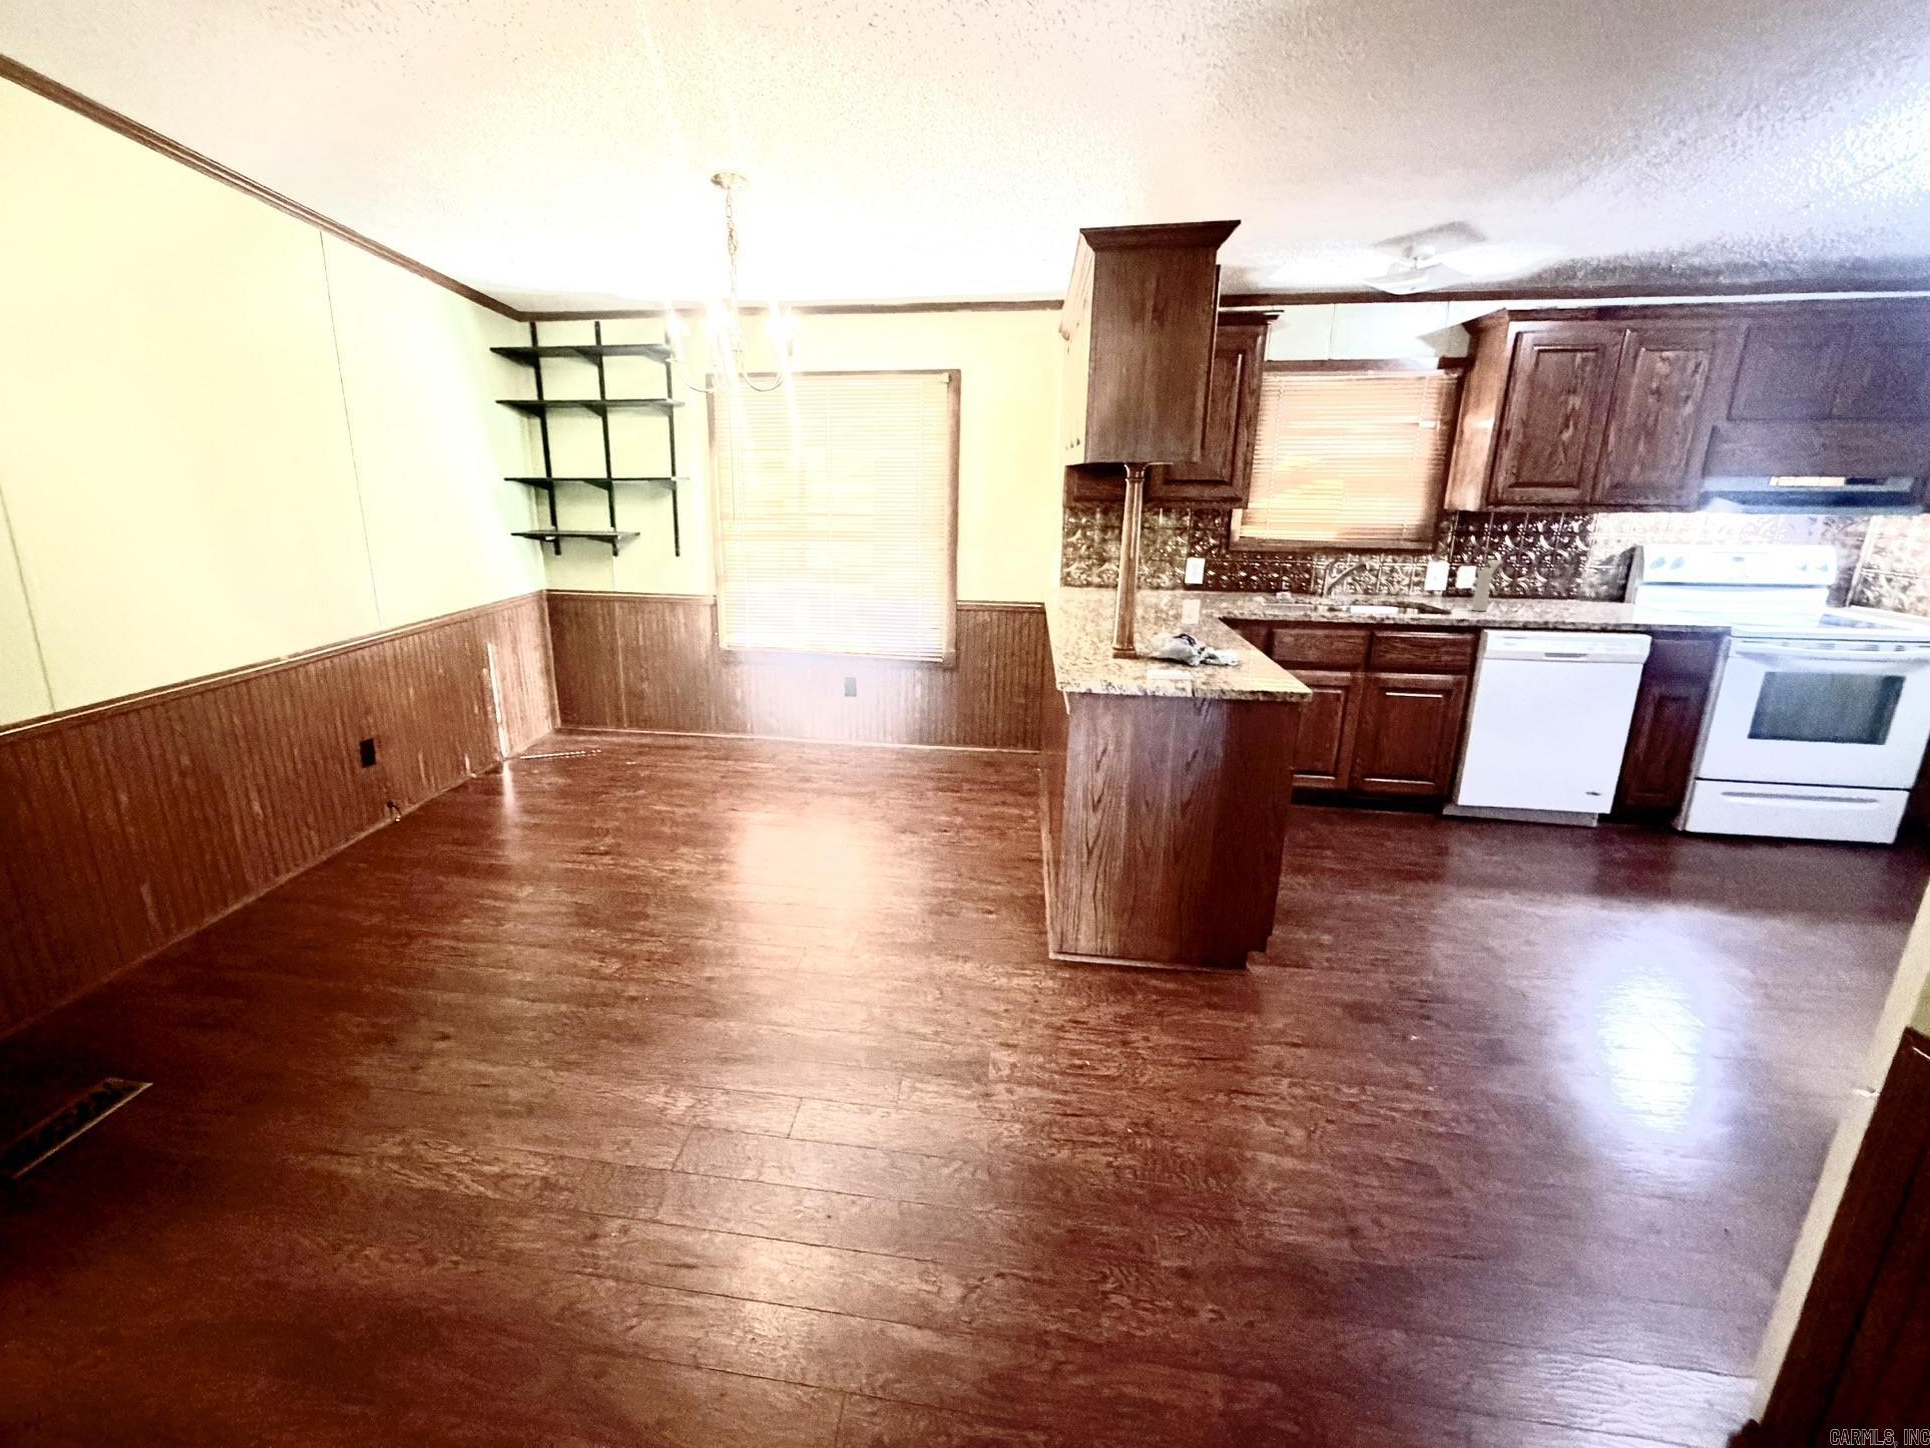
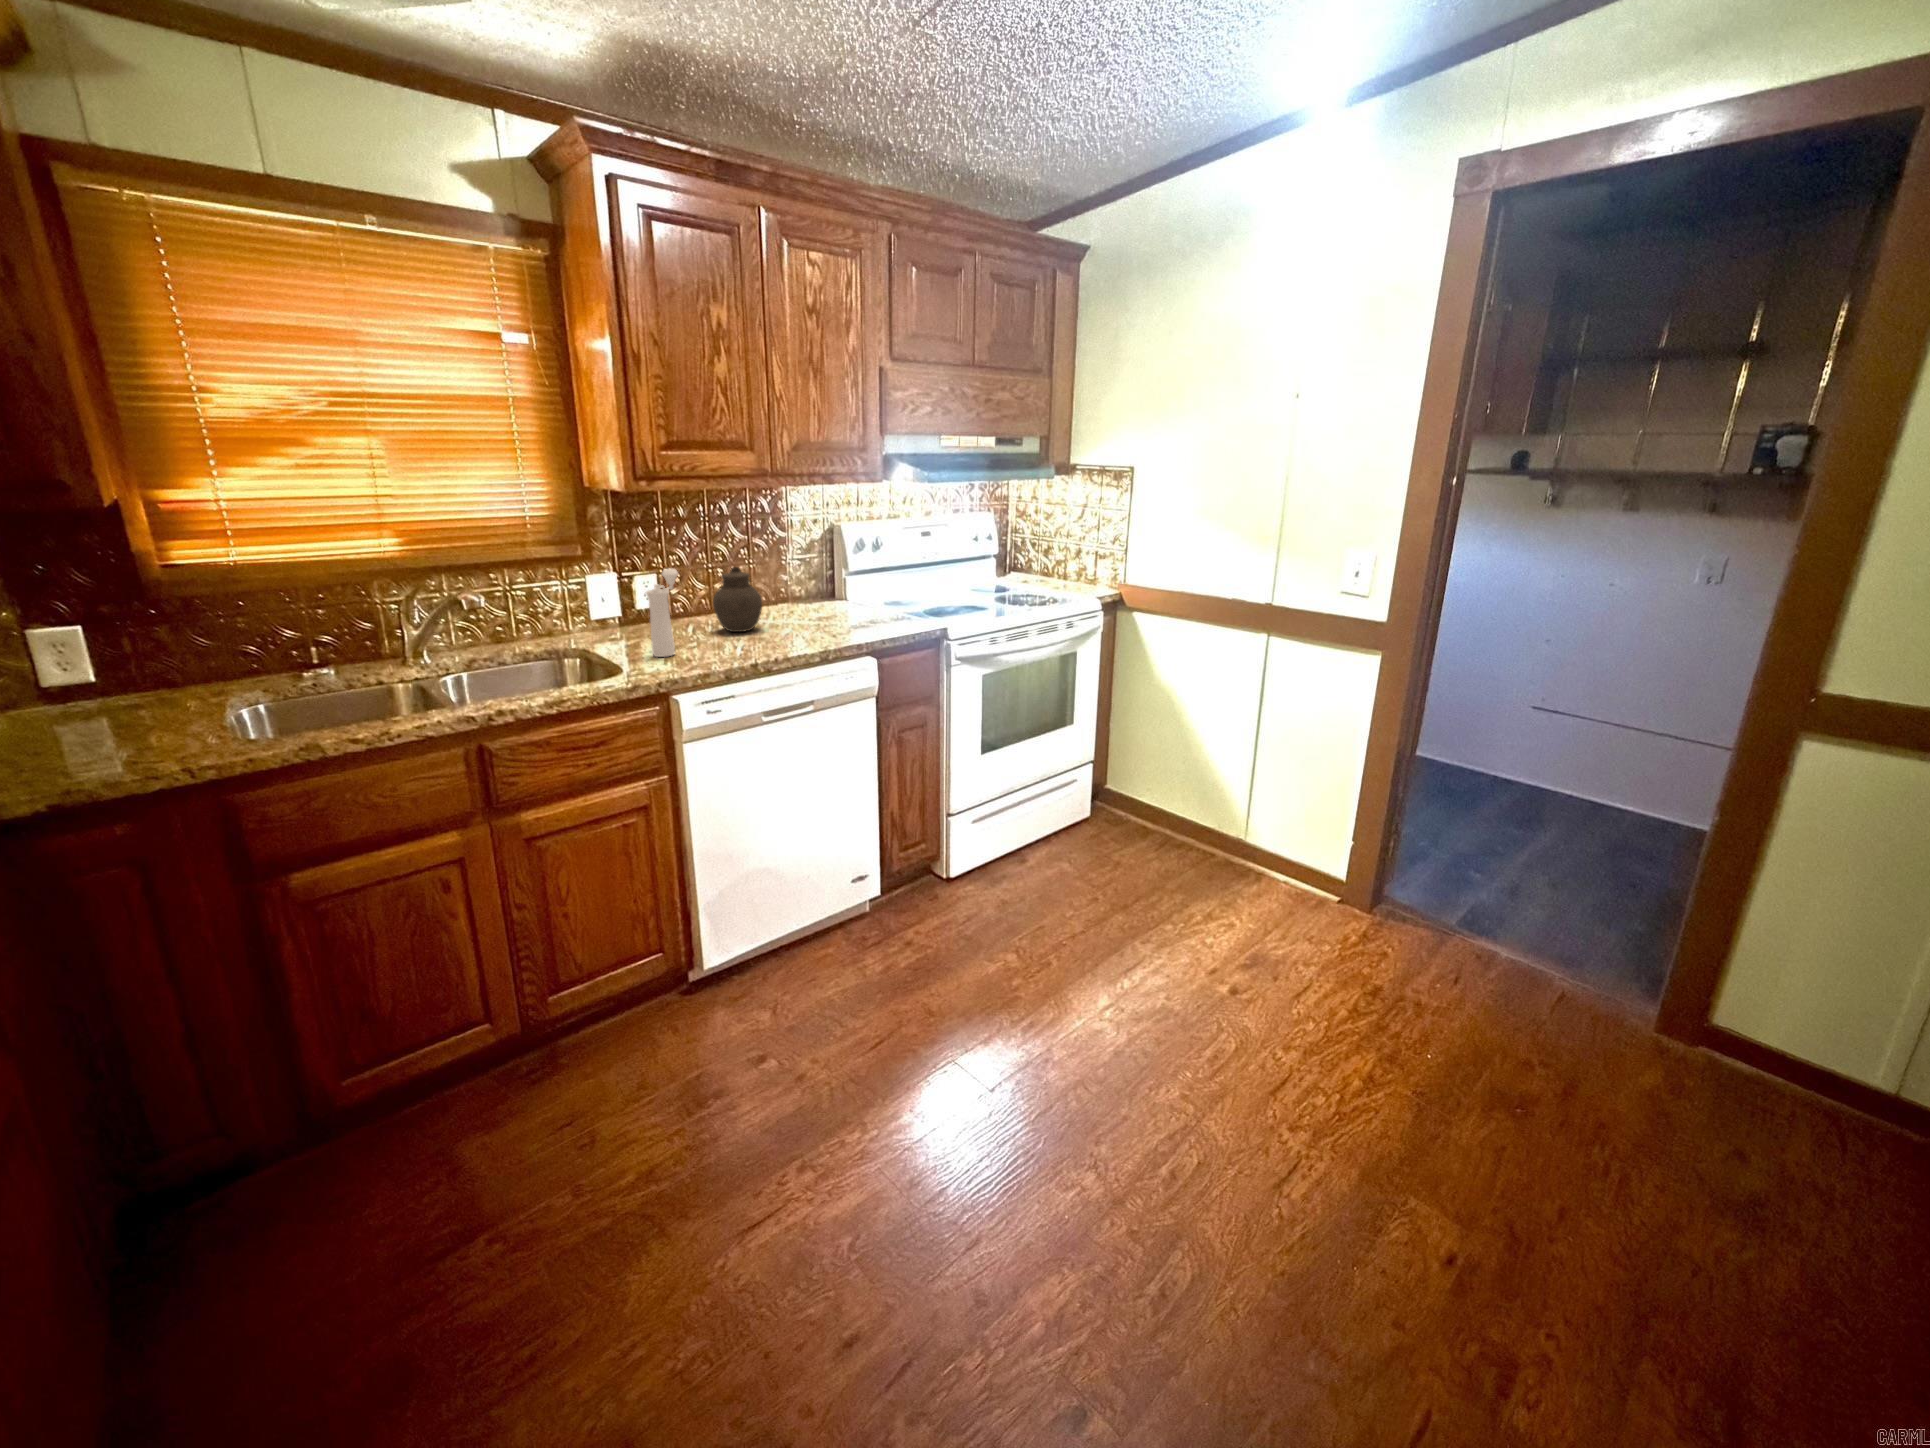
jar: none [1517,564,1557,608] -> present [713,567,762,632]

